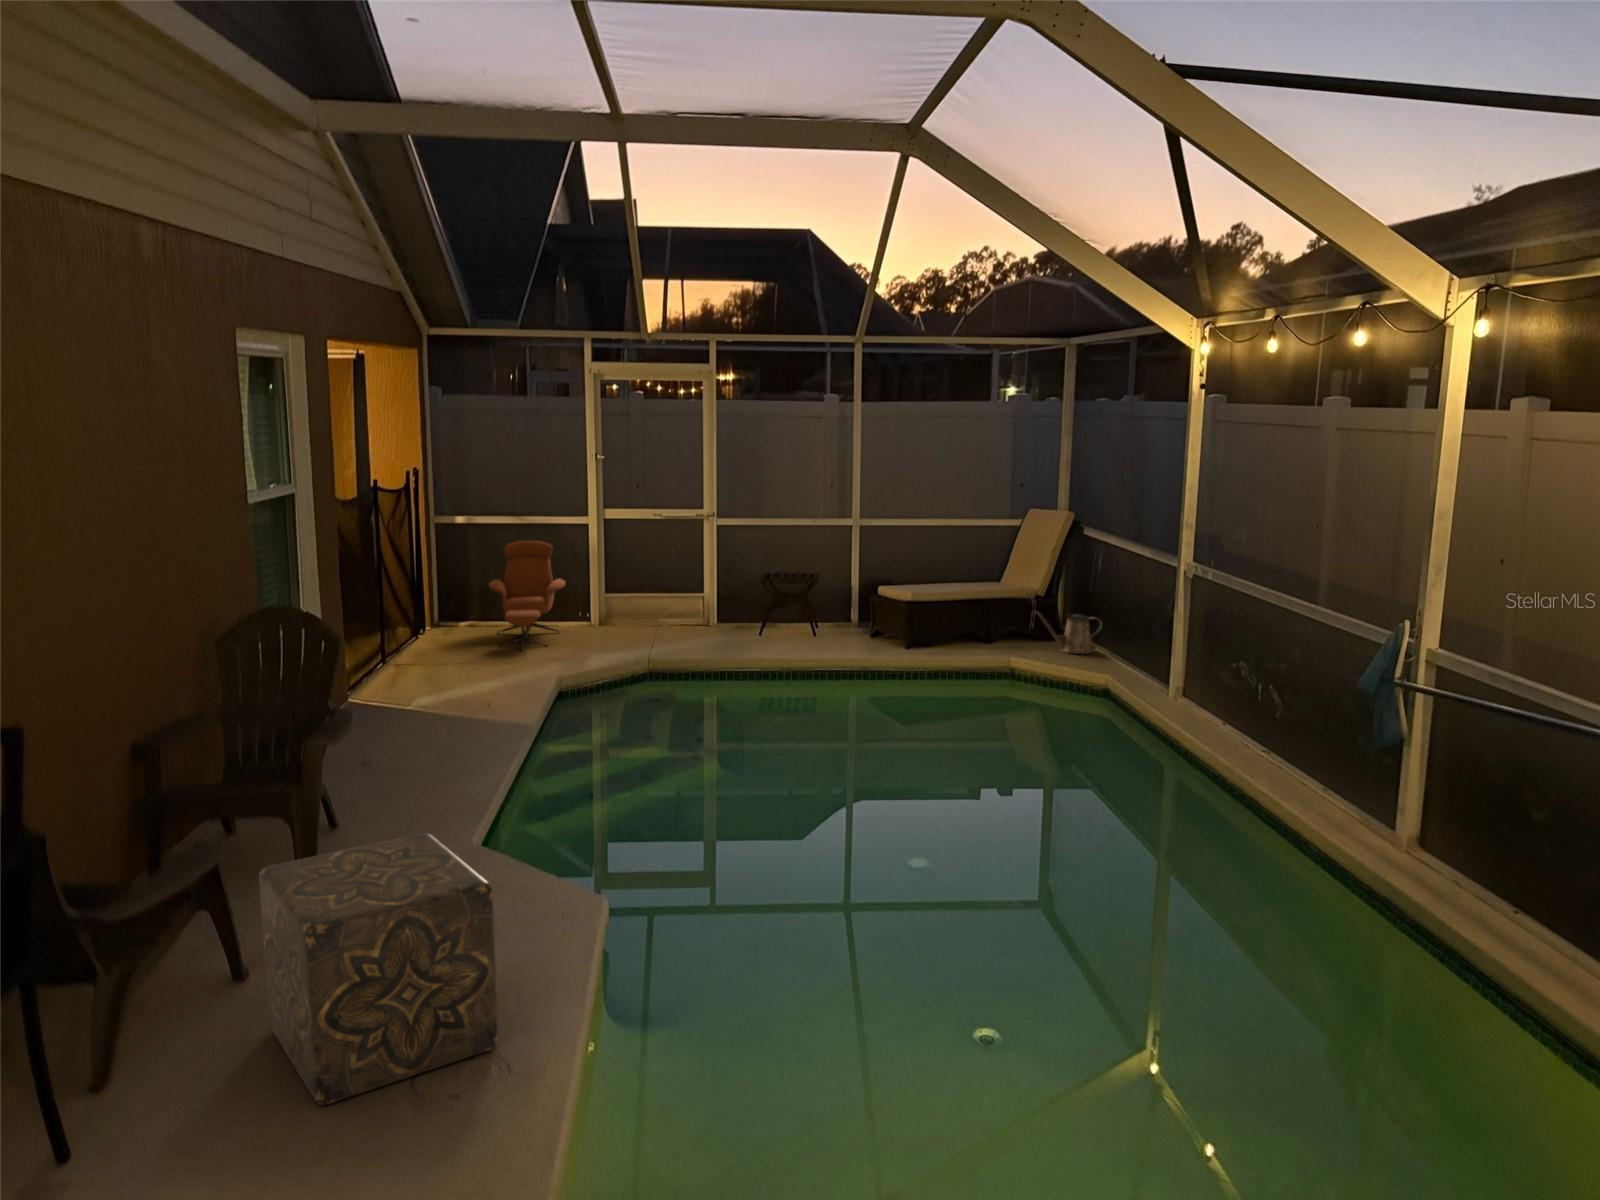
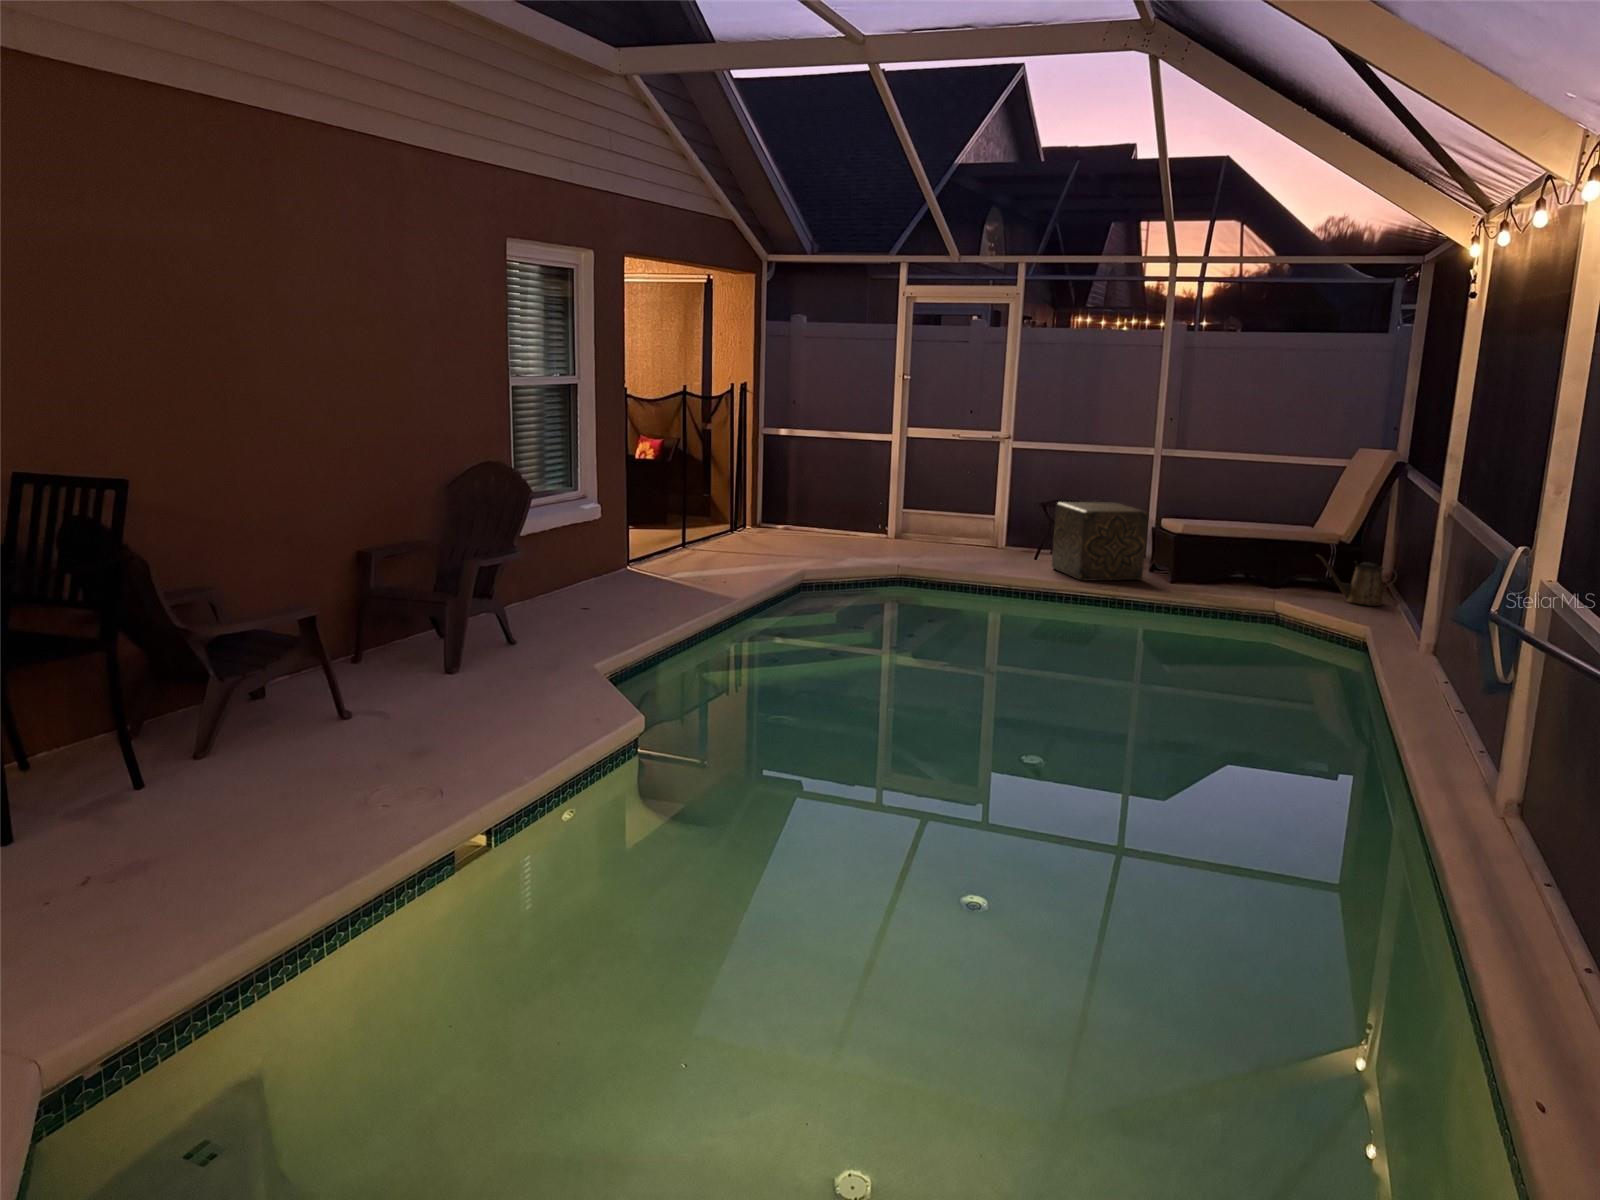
lounge chair: present [489,541,565,650] -> none [793,453,866,549]
ottoman: present [259,833,498,1105] -> present [1052,502,1149,581]

